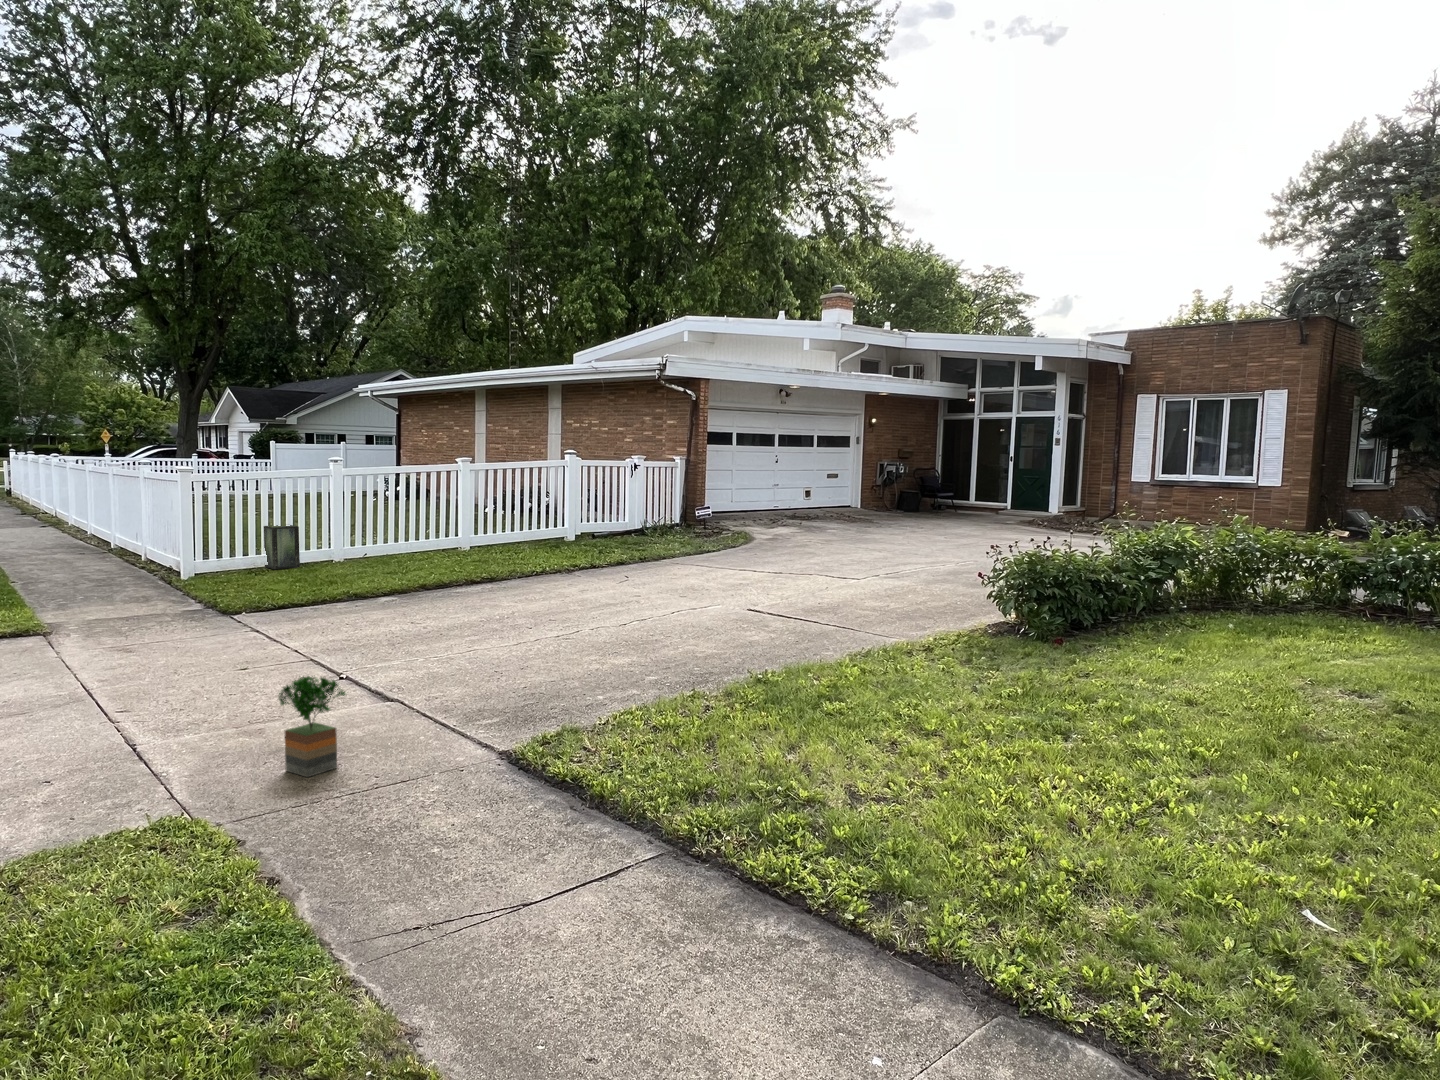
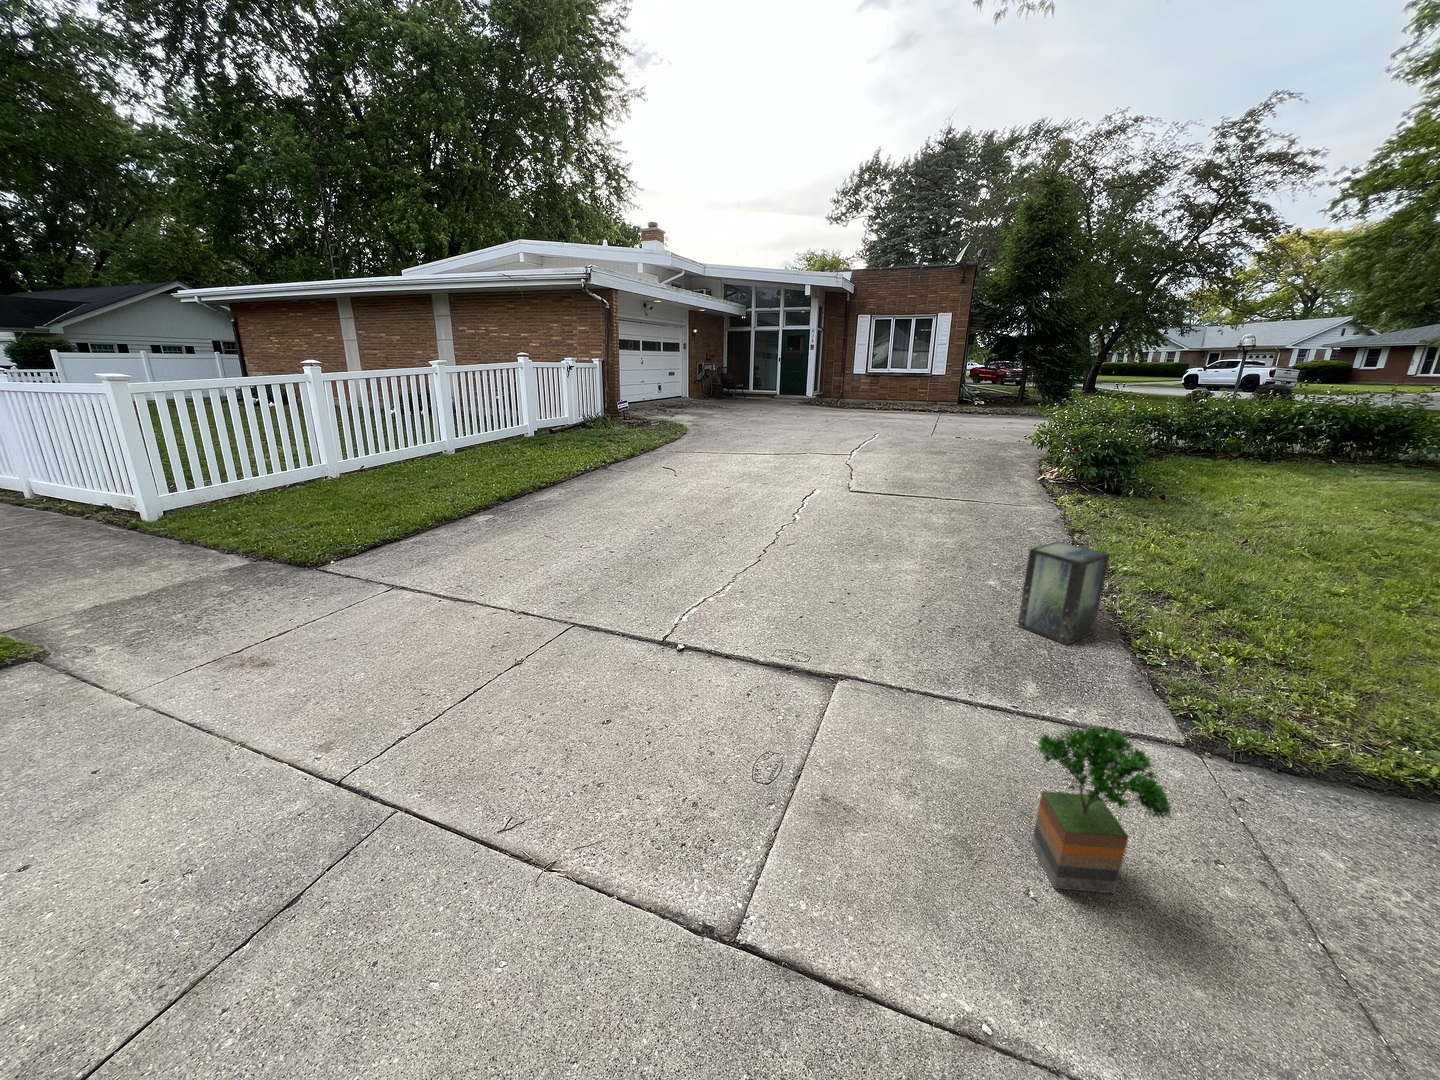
storage box: present [264,525,300,569] -> present [1018,541,1109,645]

